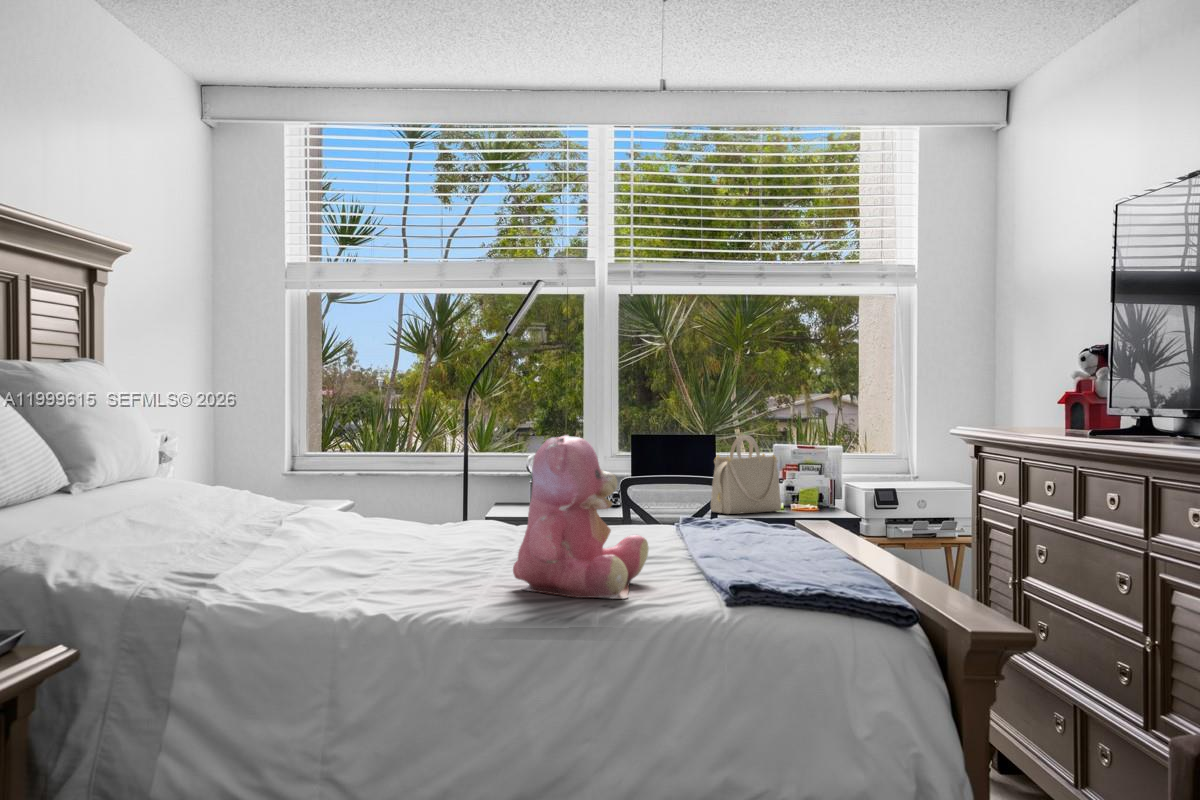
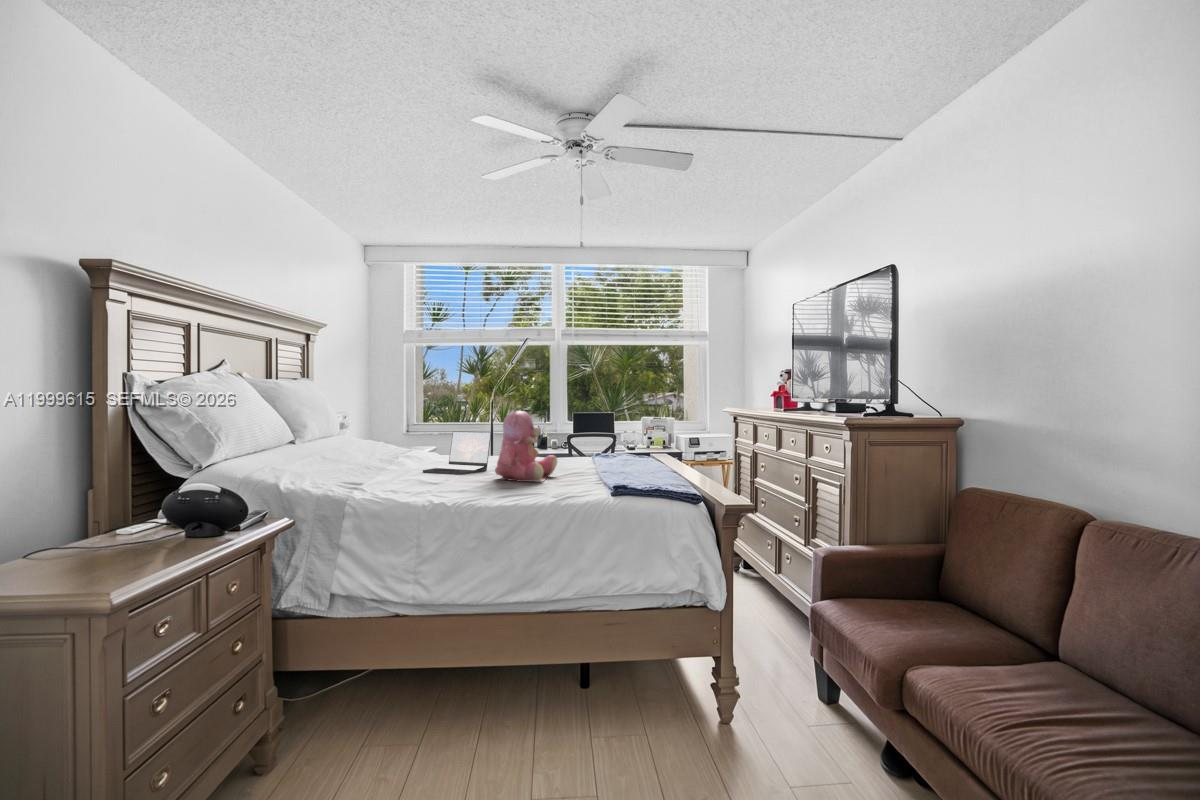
handbag: present [711,435,781,514] -> none [609,413,643,451]
laptop: none [344,478,492,576] -> present [423,431,491,475]

